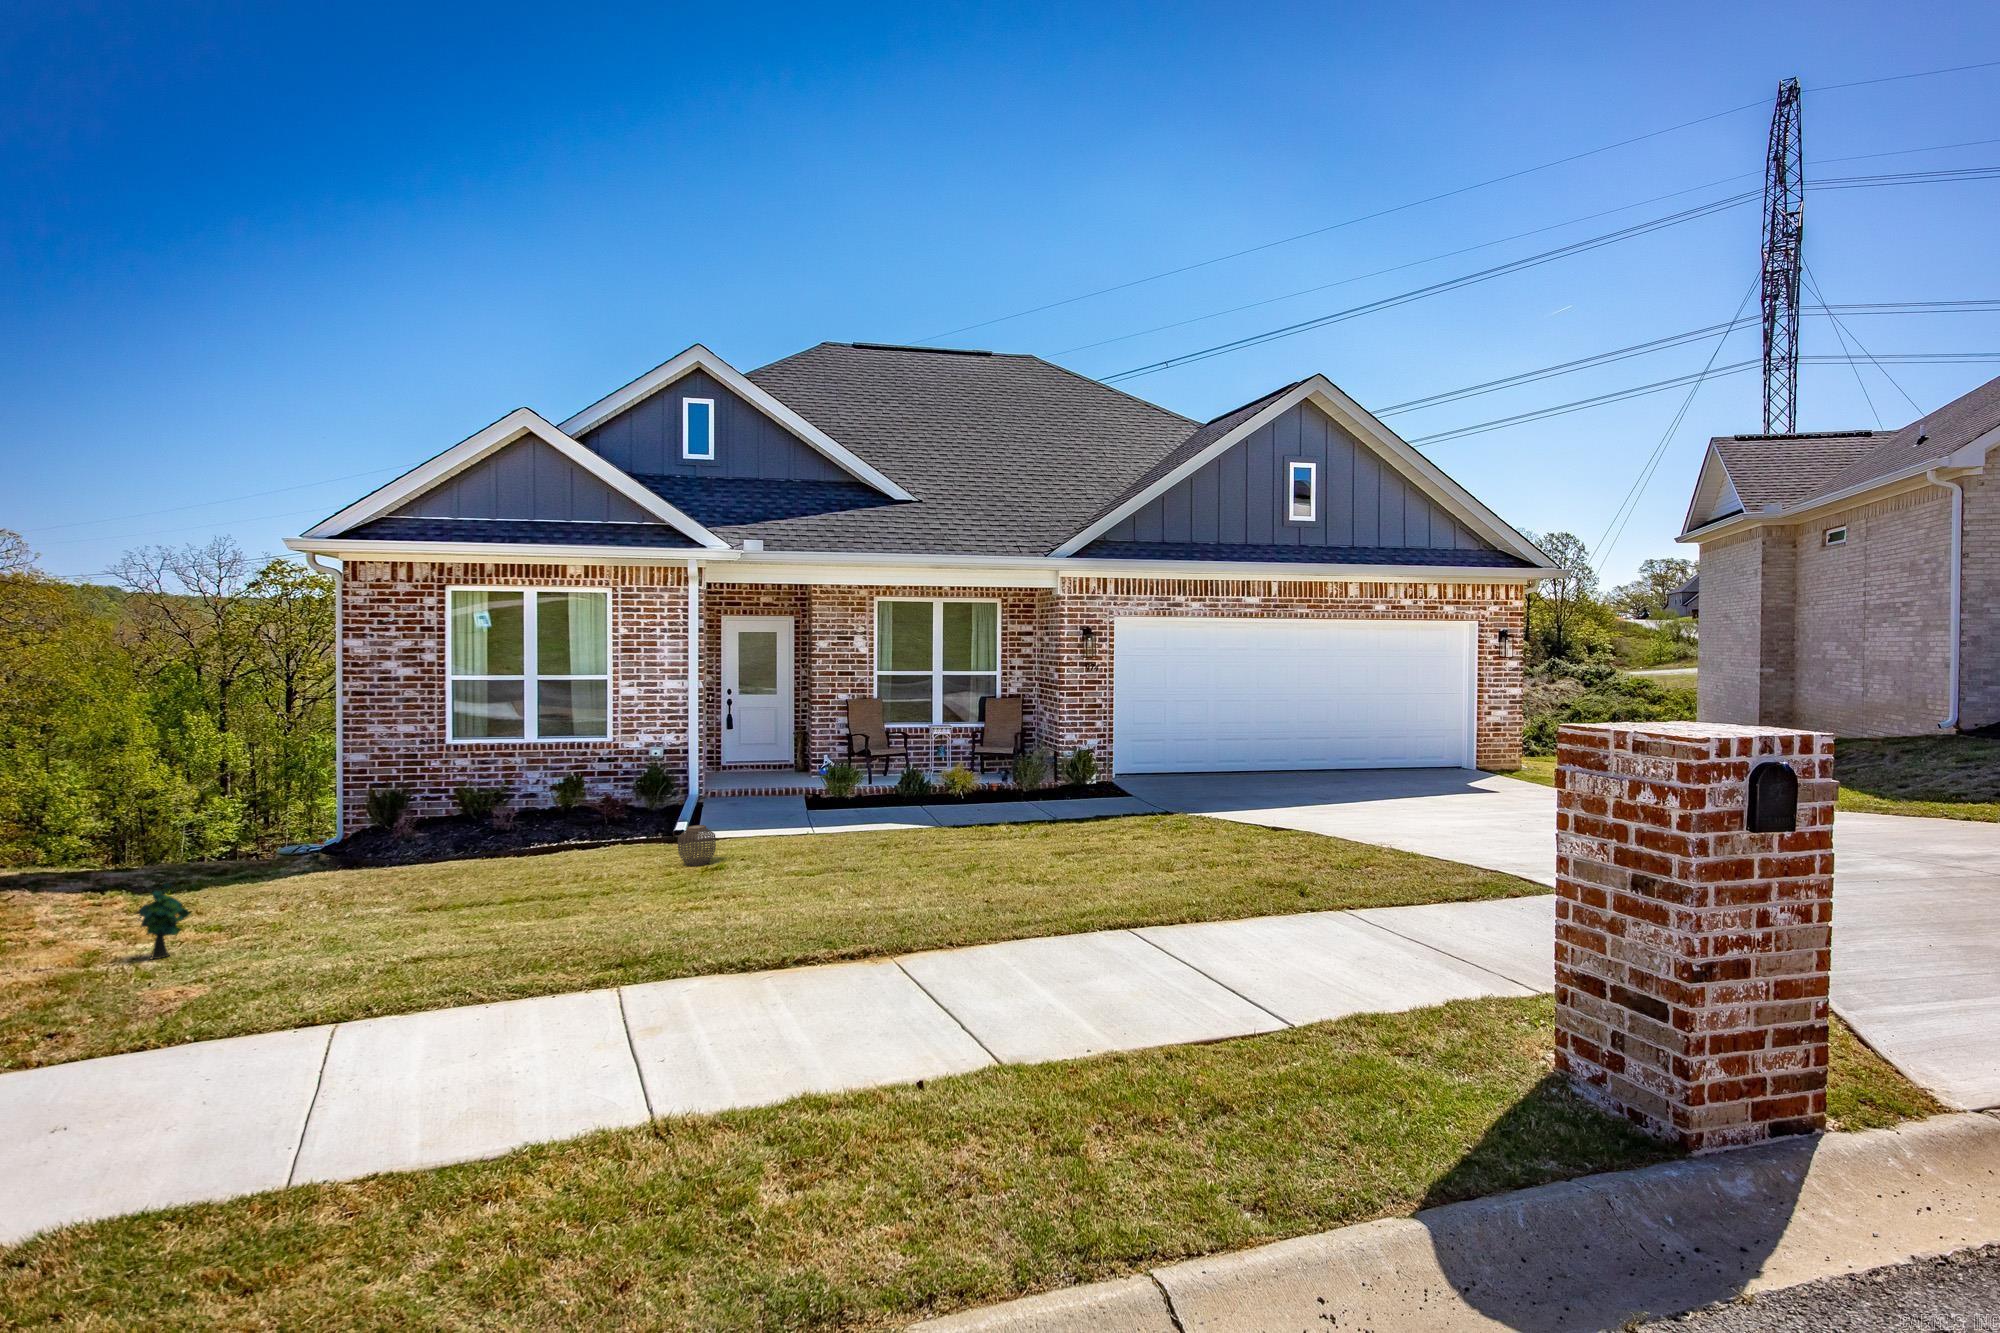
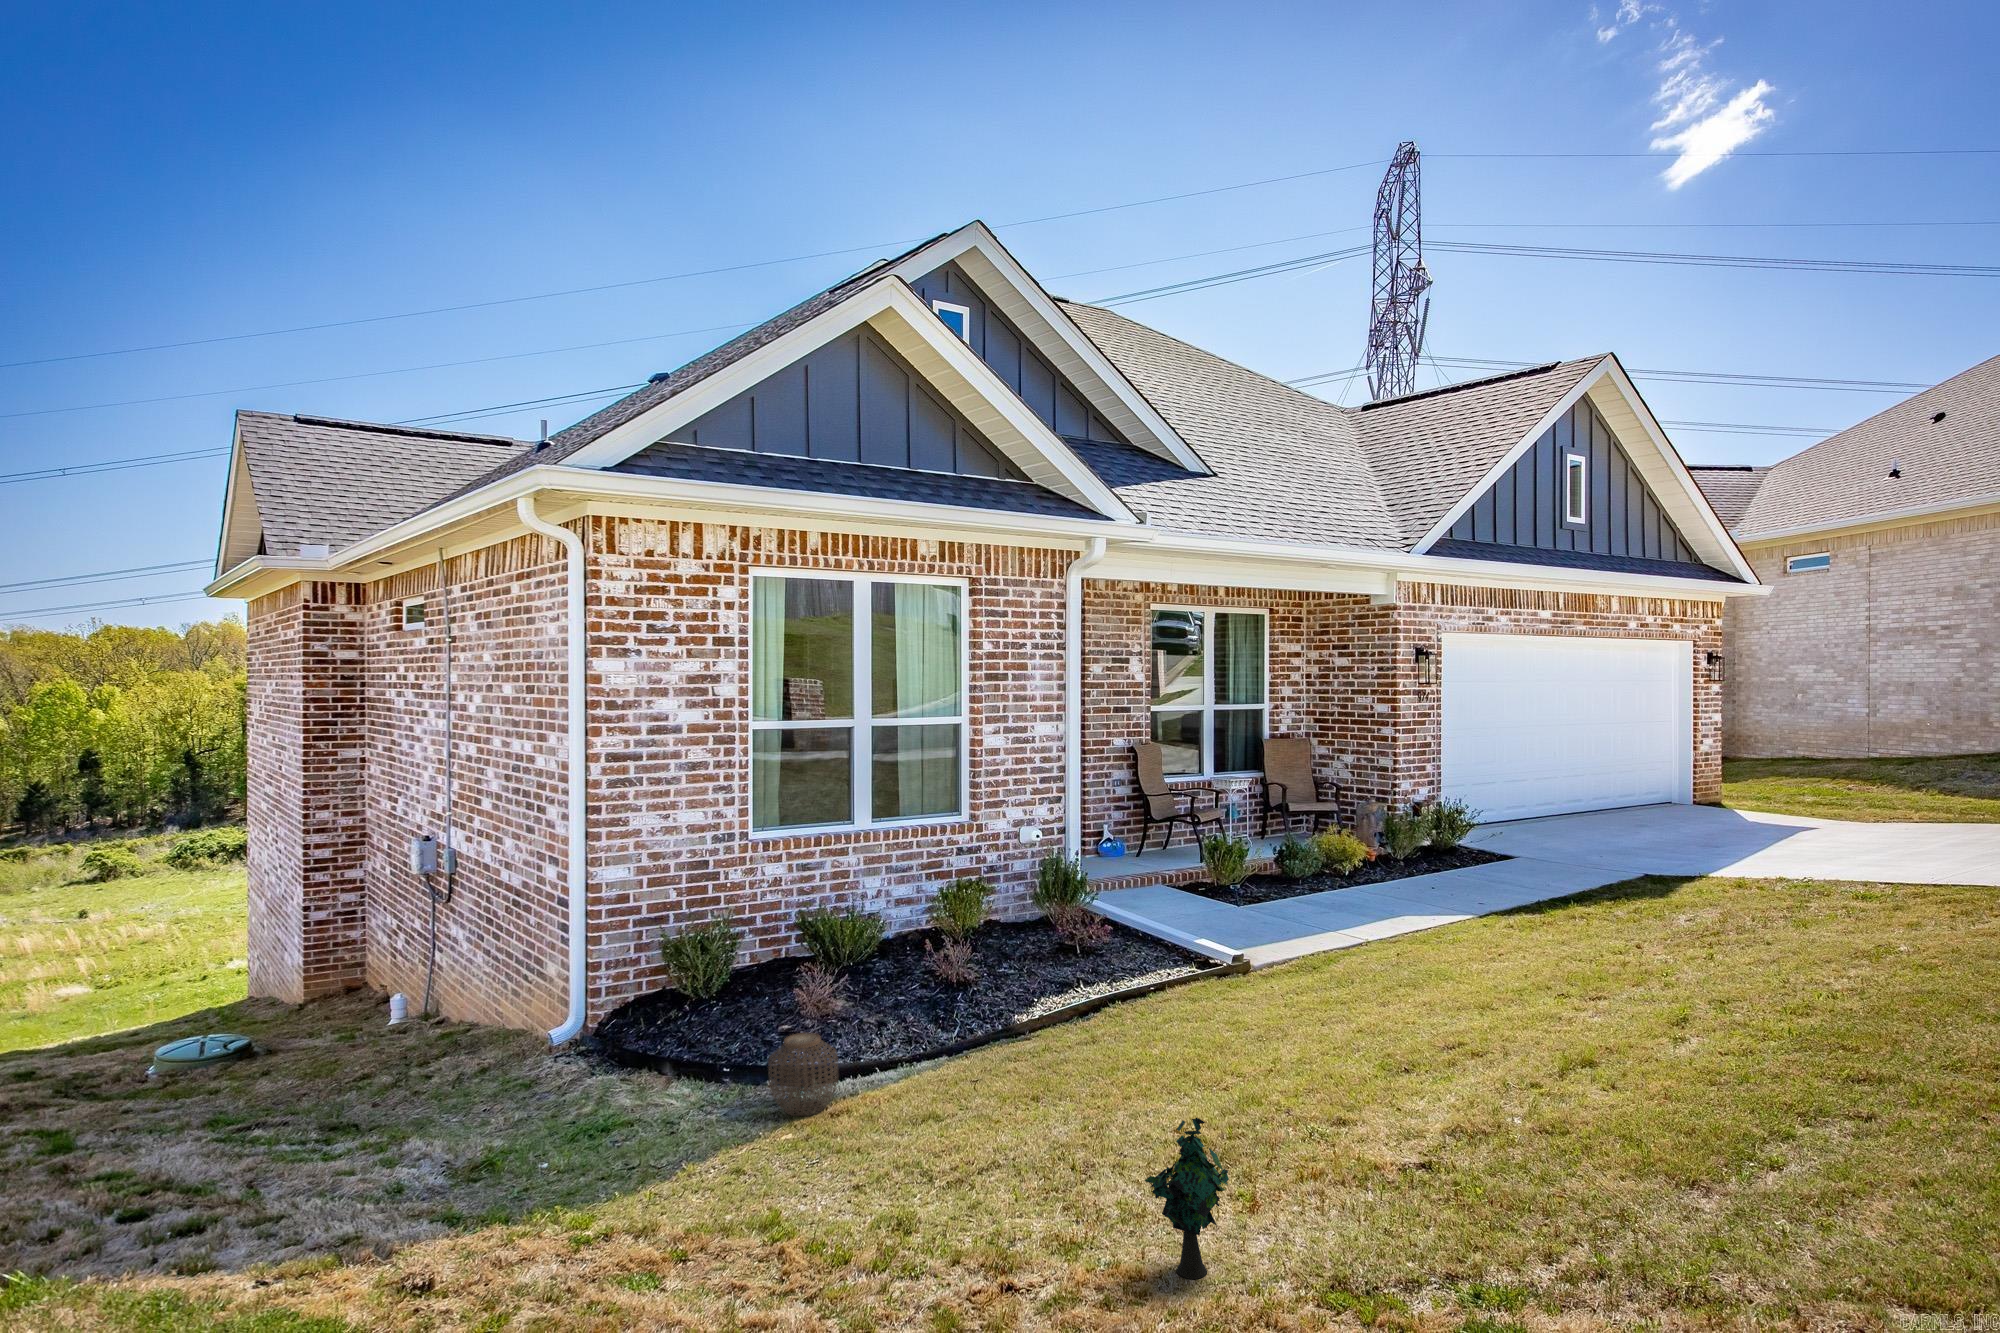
woven basket: present [678,825,716,866] -> present [769,1033,838,1116]

